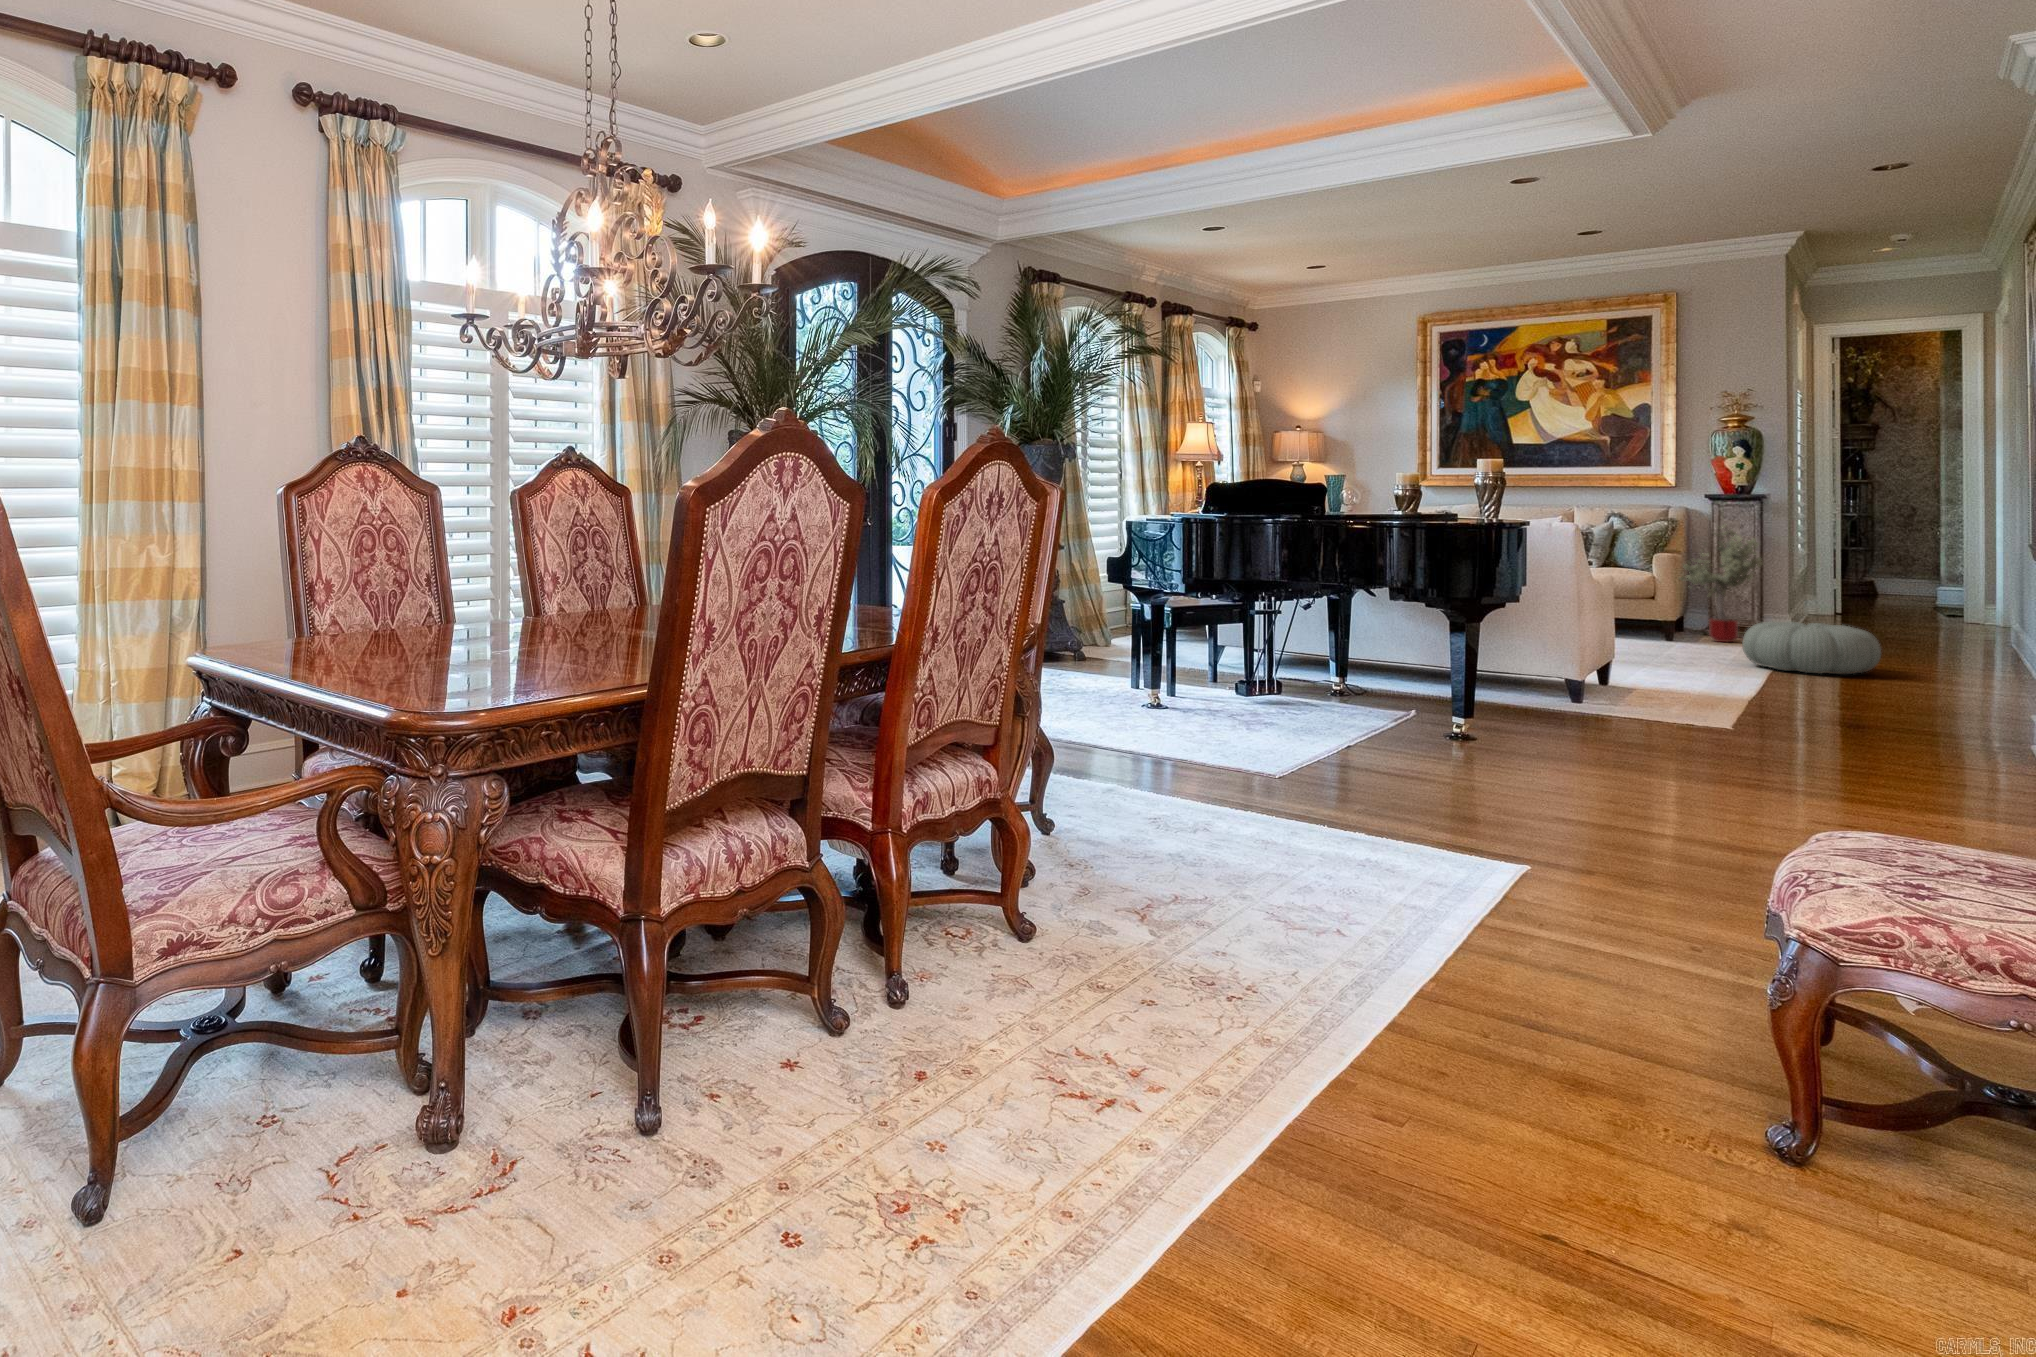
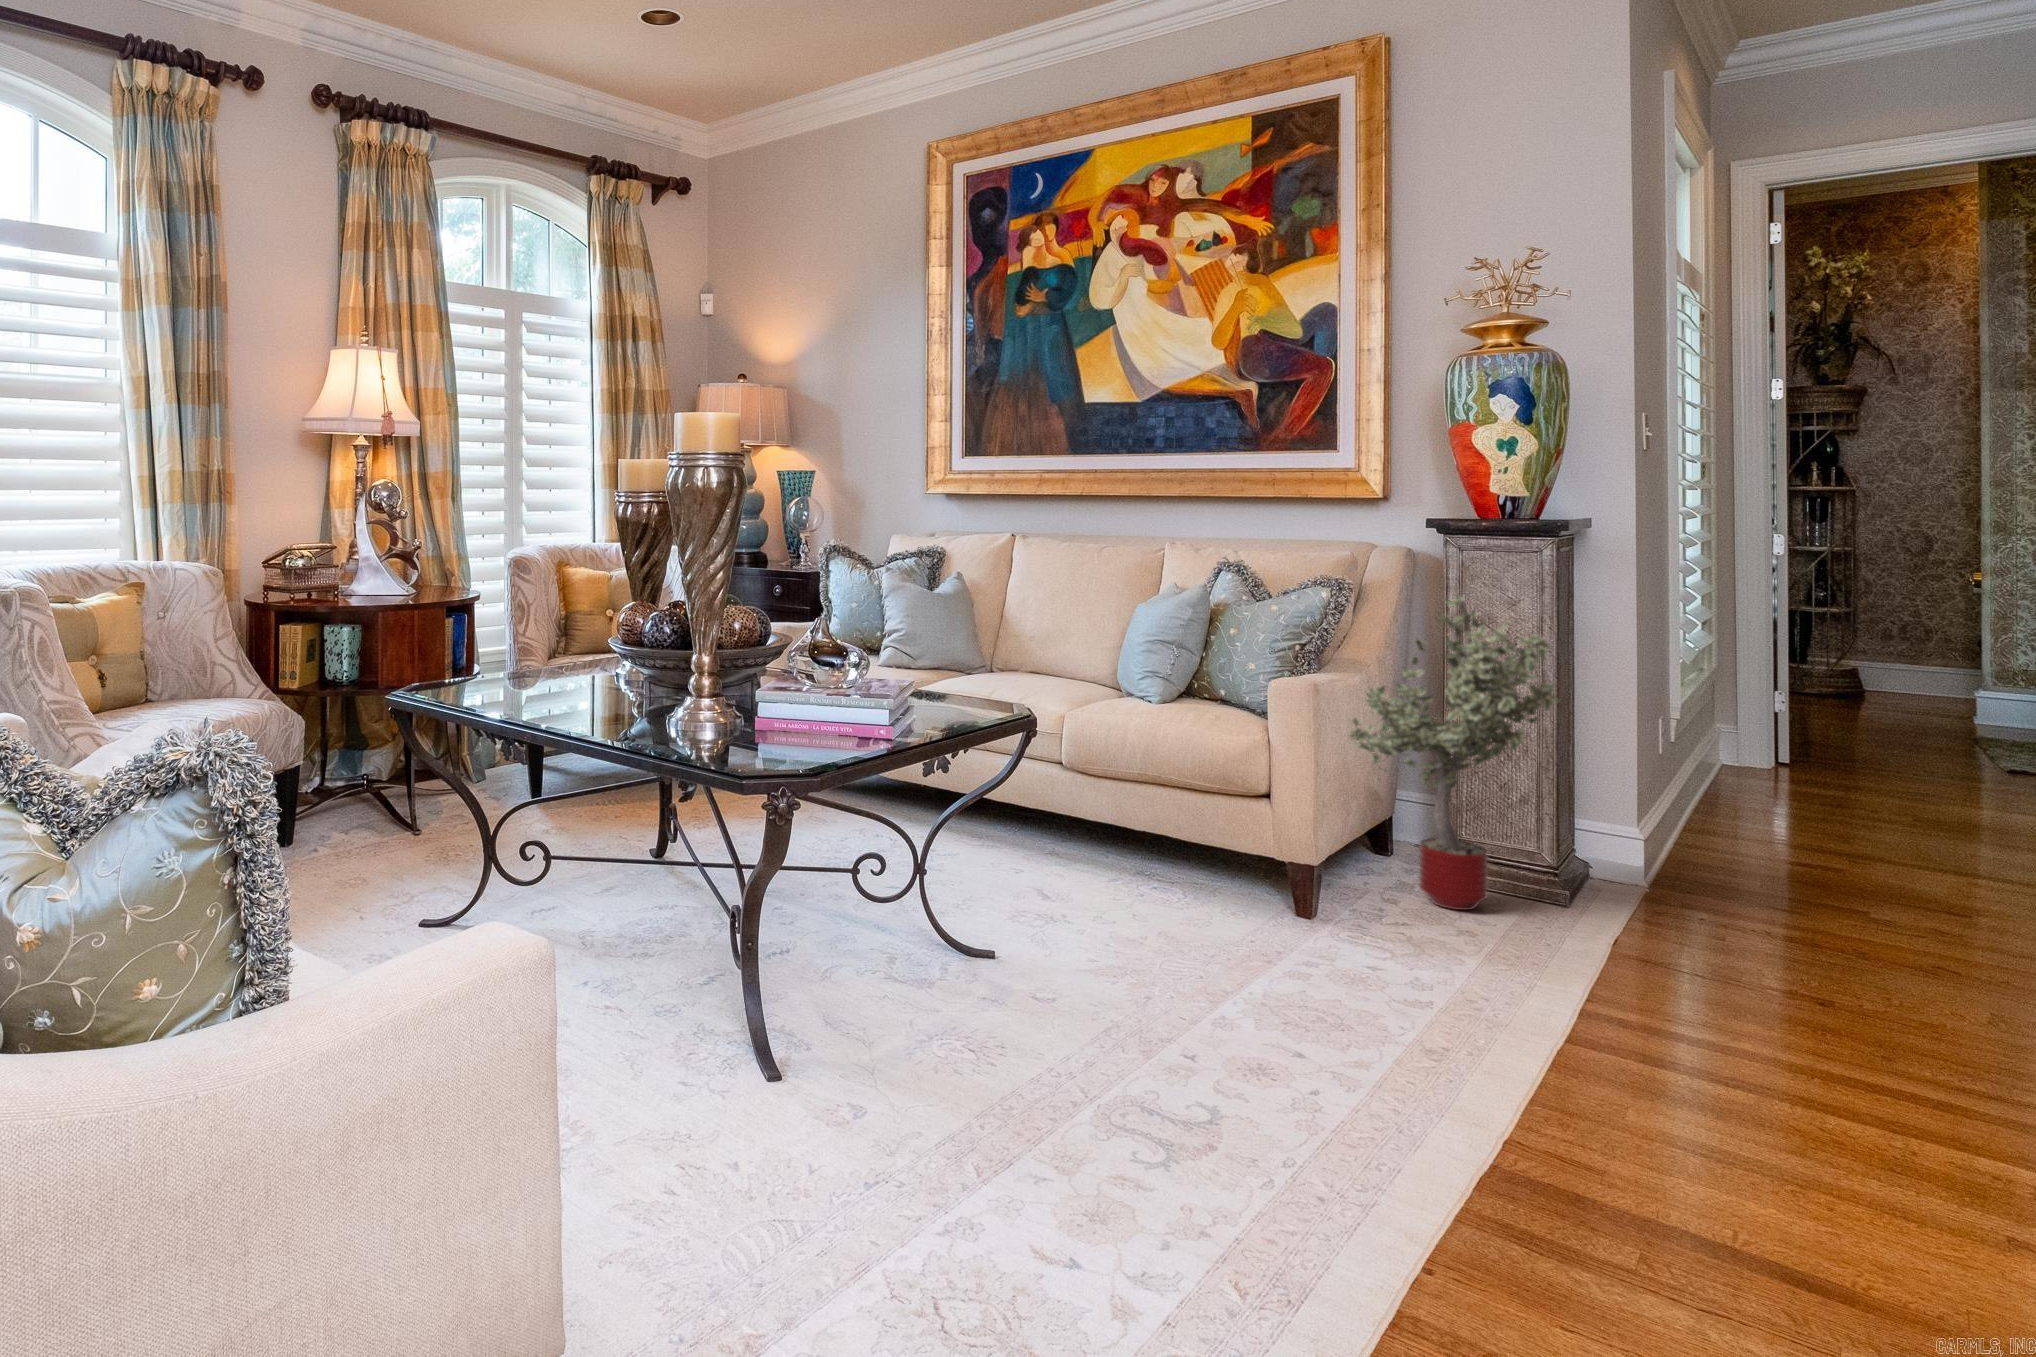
pouf: present [1742,622,1881,674] -> none [1391,950,1851,1231]

